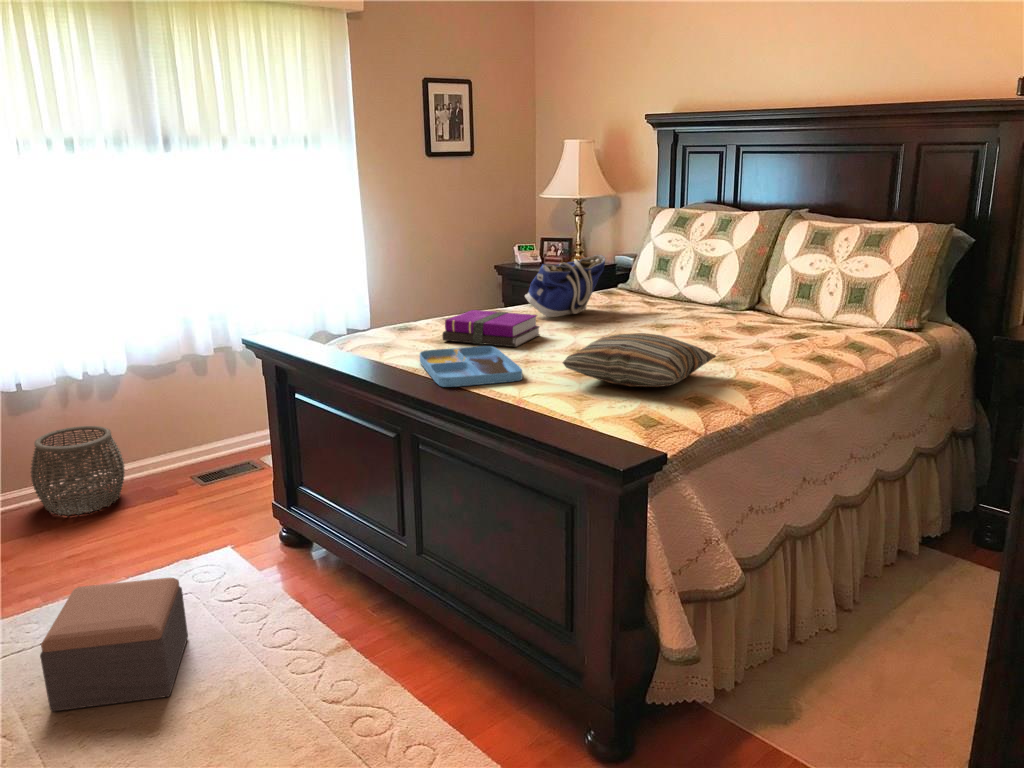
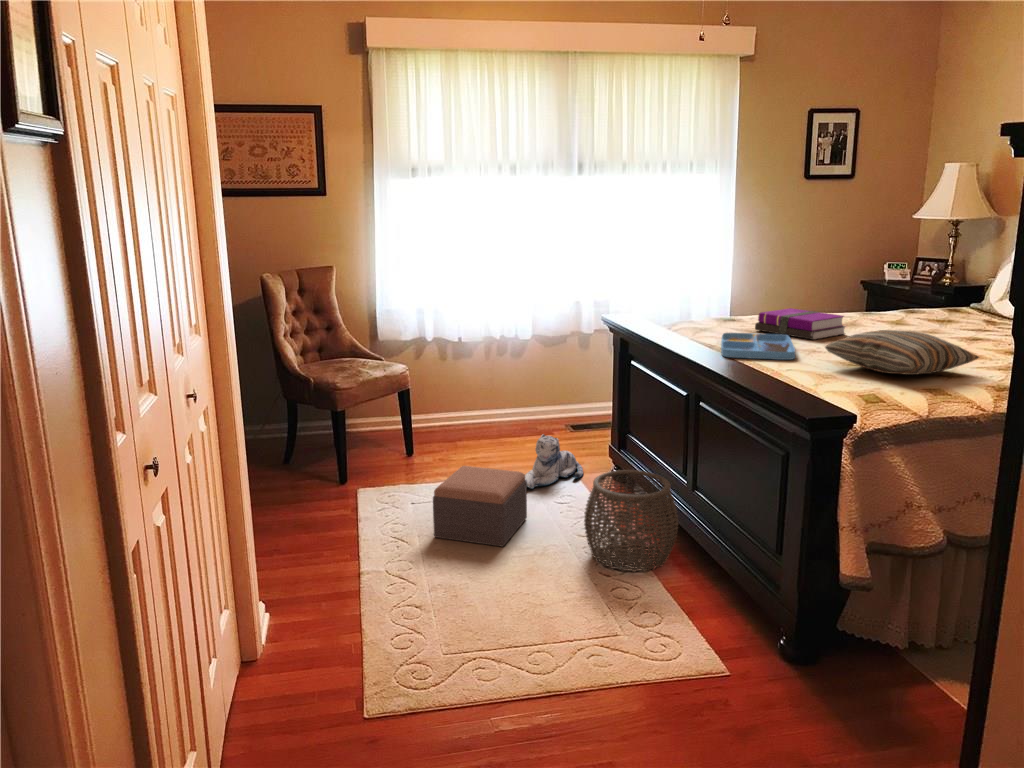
tote bag: present [525,255,605,317] -> none [850,270,938,323]
woven basket: present [31,426,125,516] -> present [584,470,678,572]
plush toy: none [161,507,242,587] -> present [525,434,583,489]

